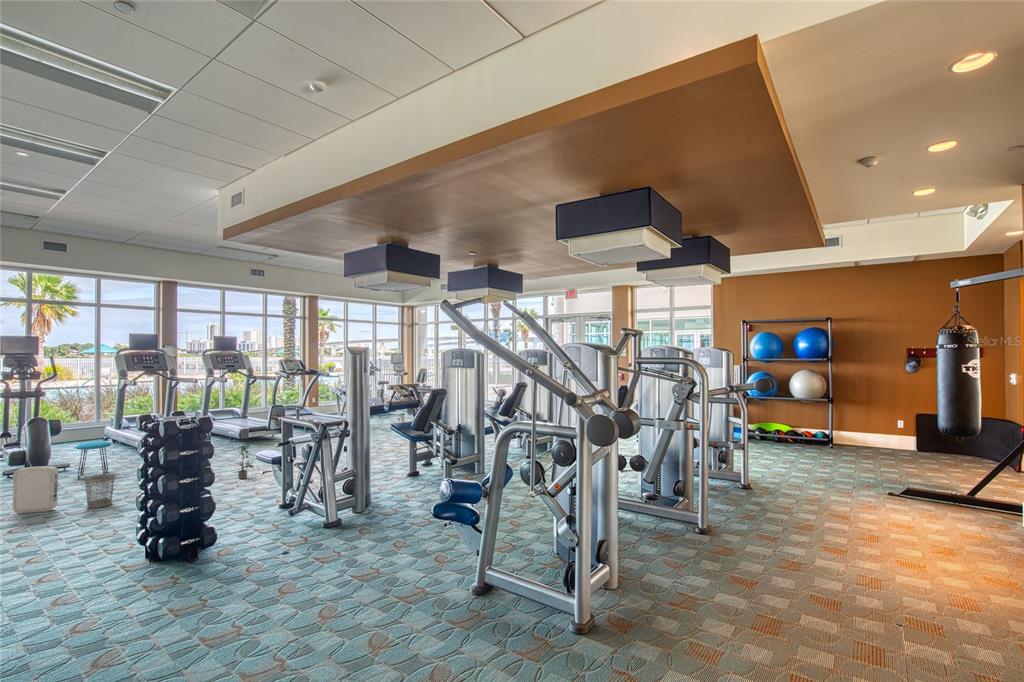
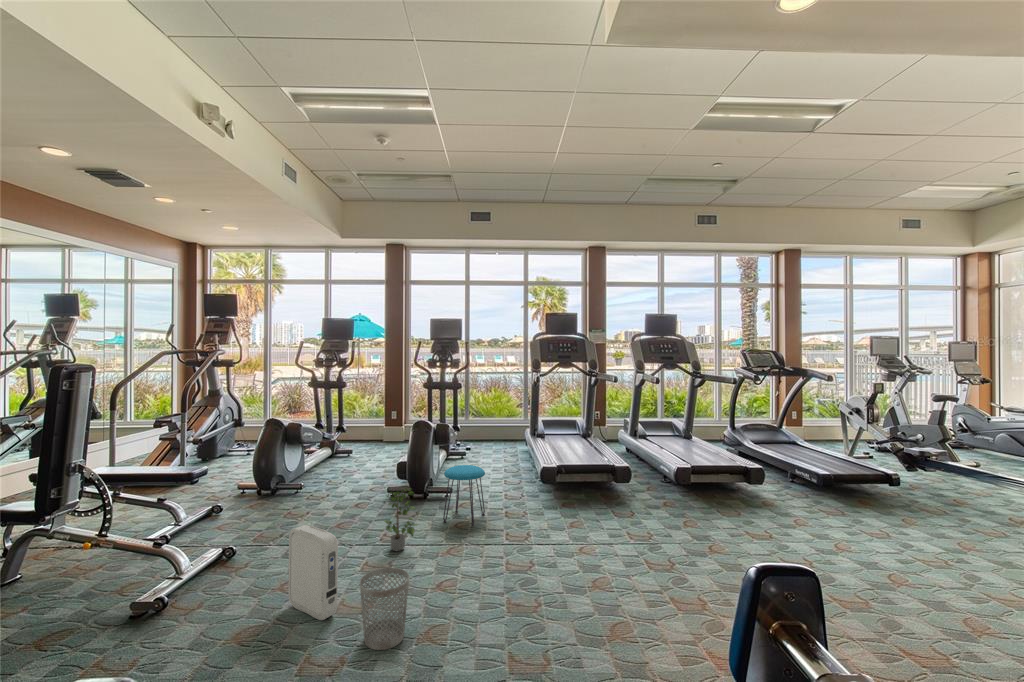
potted plant: present [236,444,254,479] -> present [384,488,419,551]

